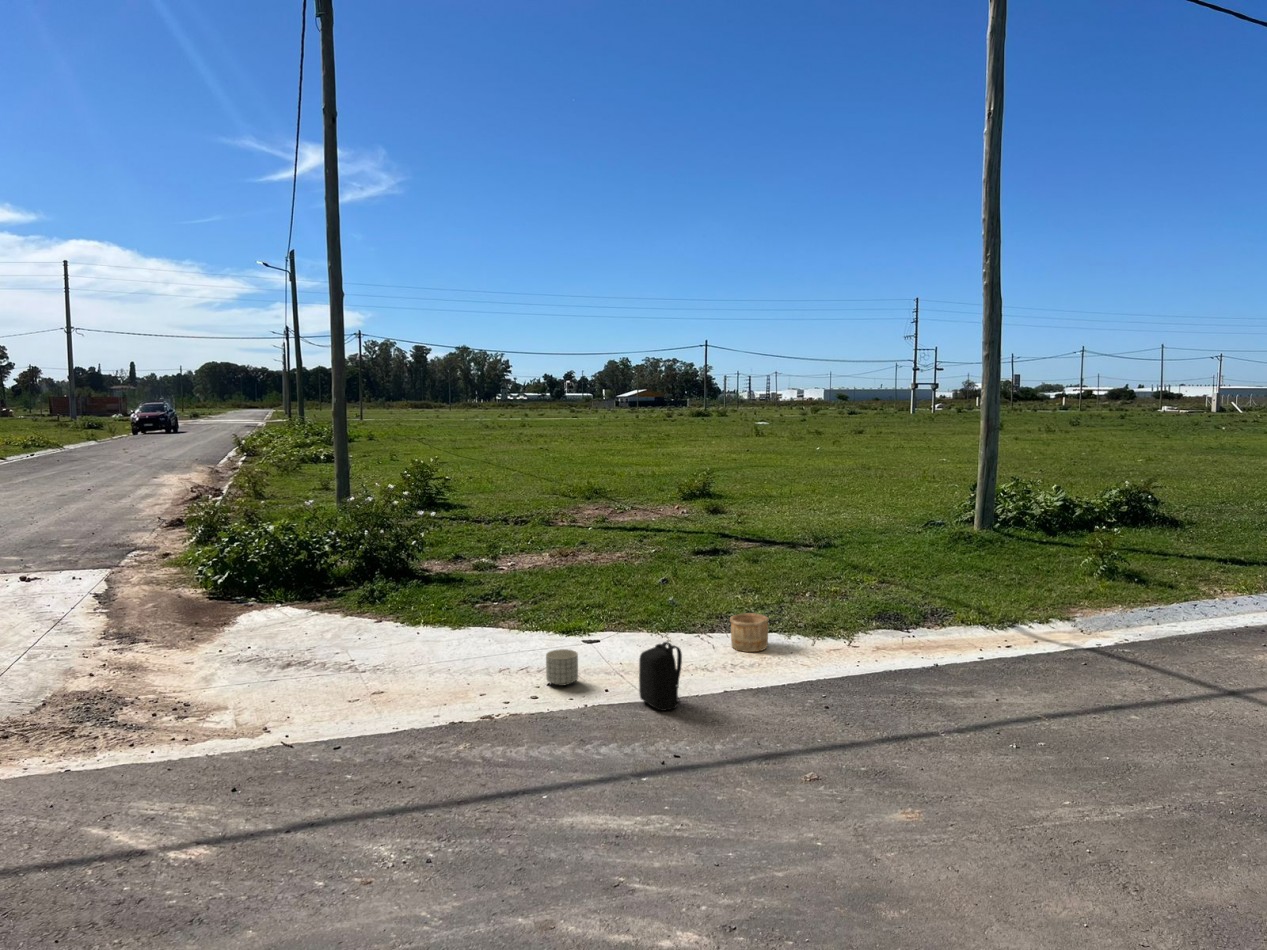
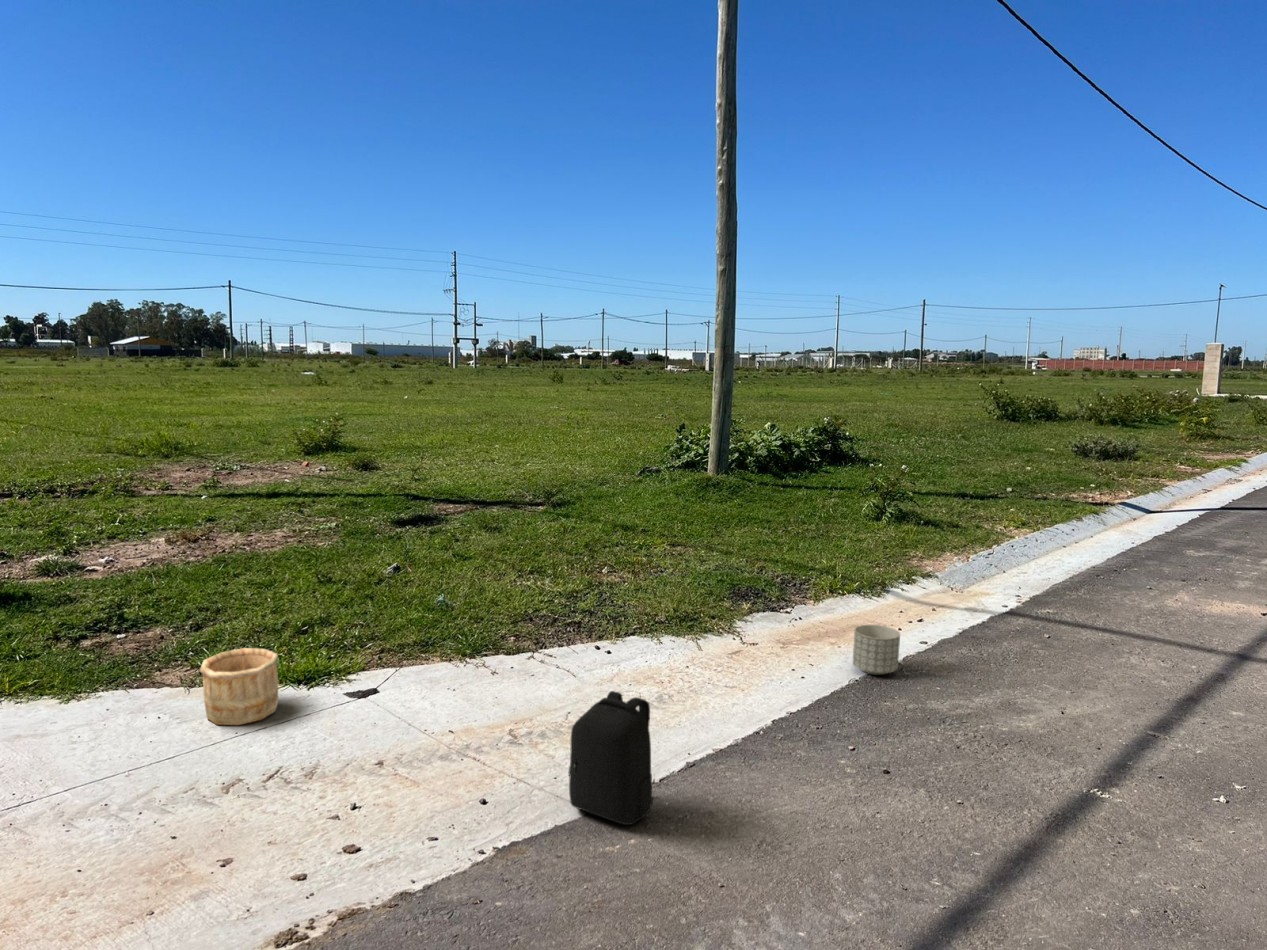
wooden bucket: present [730,613,769,652] -> present [200,648,278,725]
planter: present [546,649,578,686] -> present [853,625,900,675]

